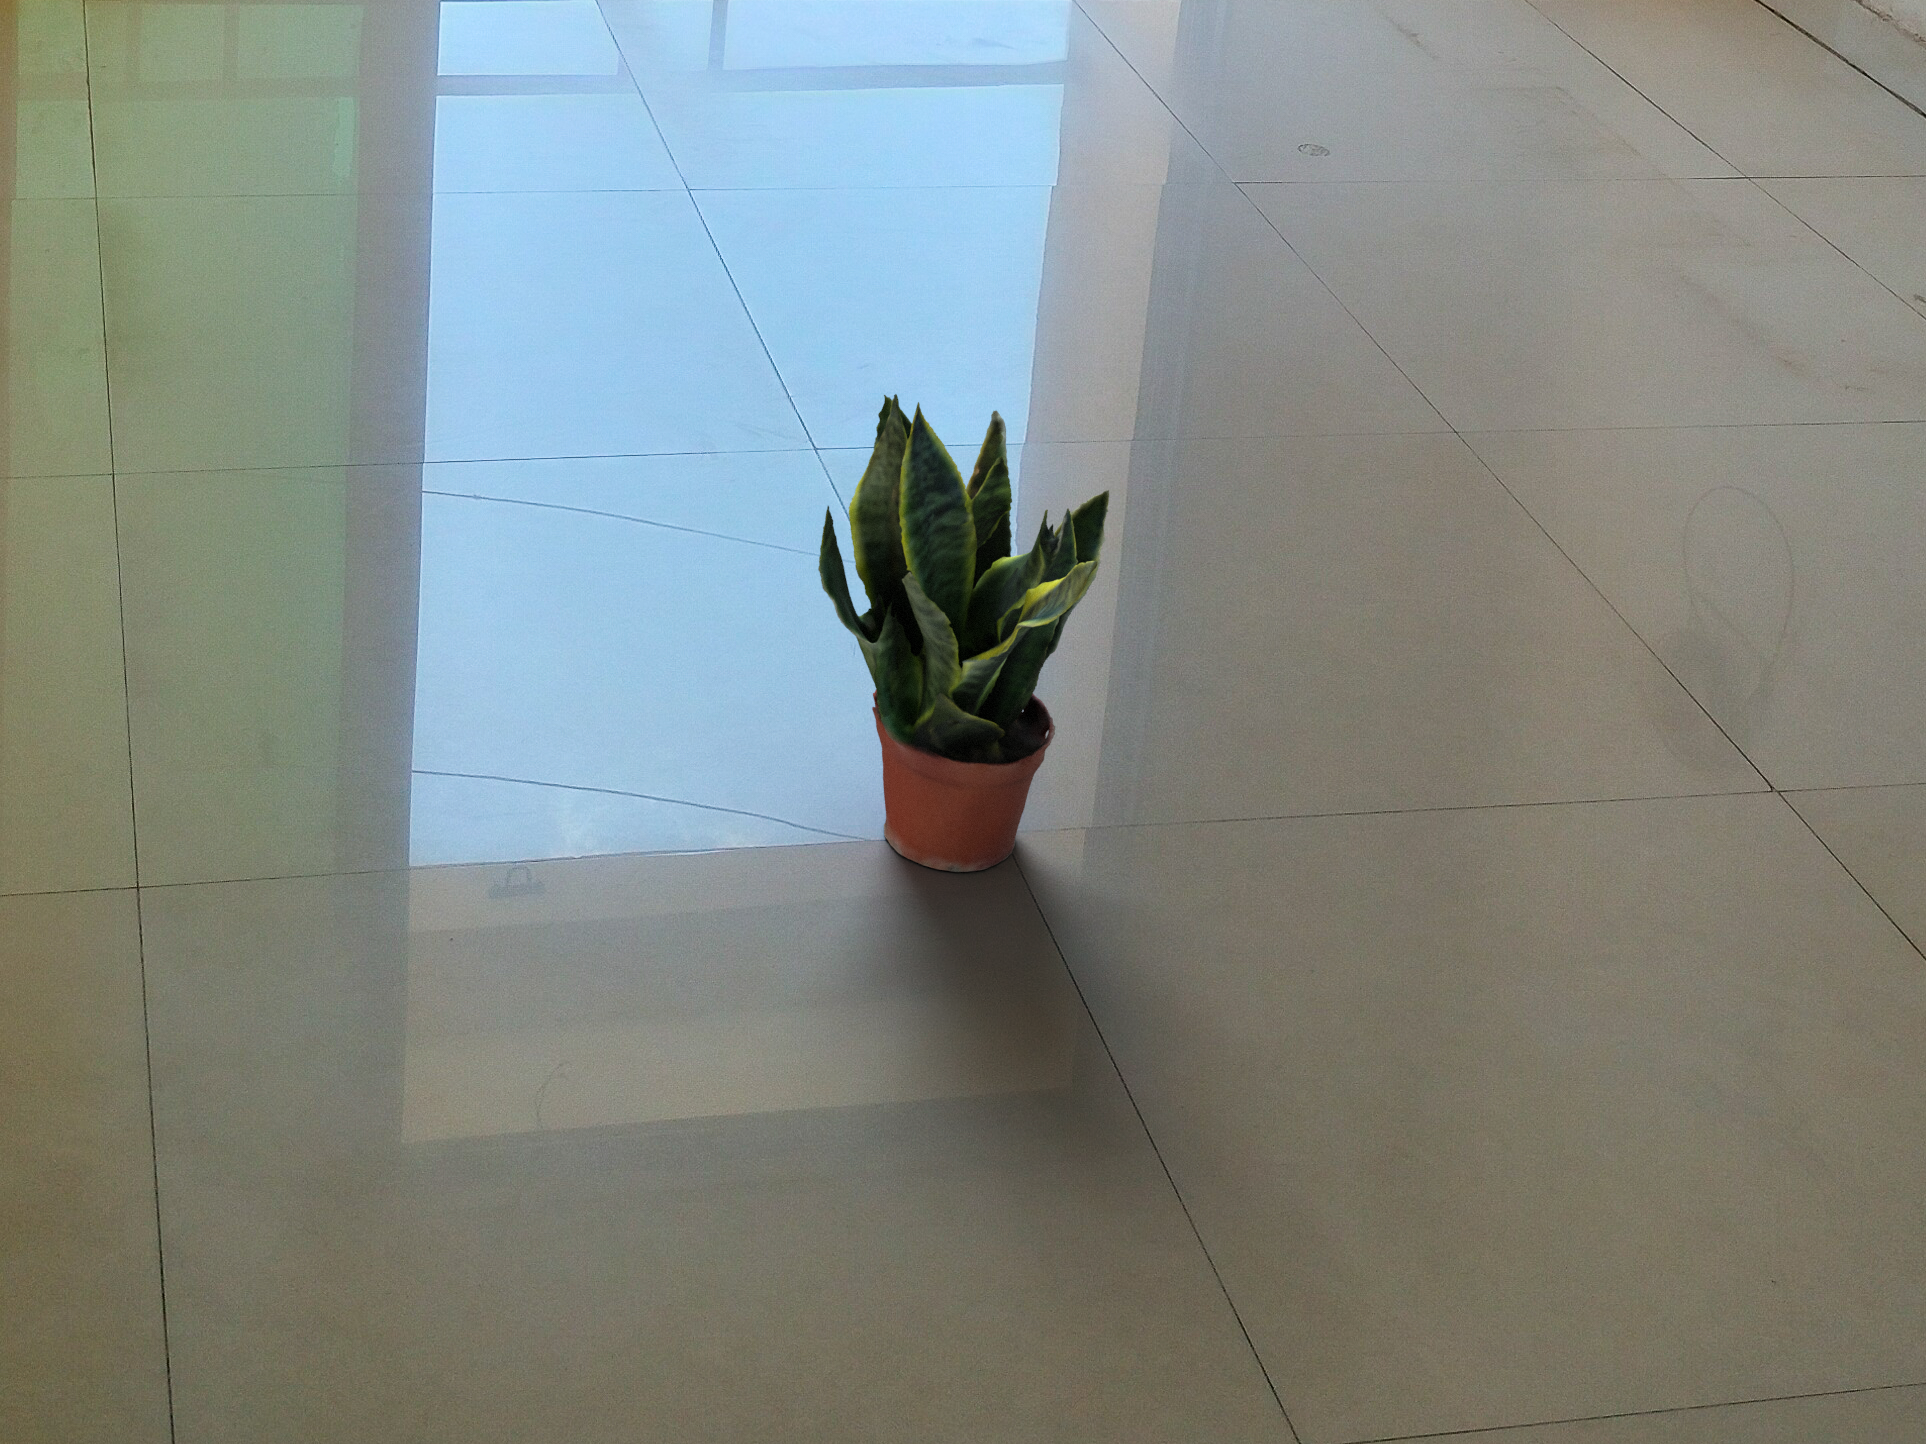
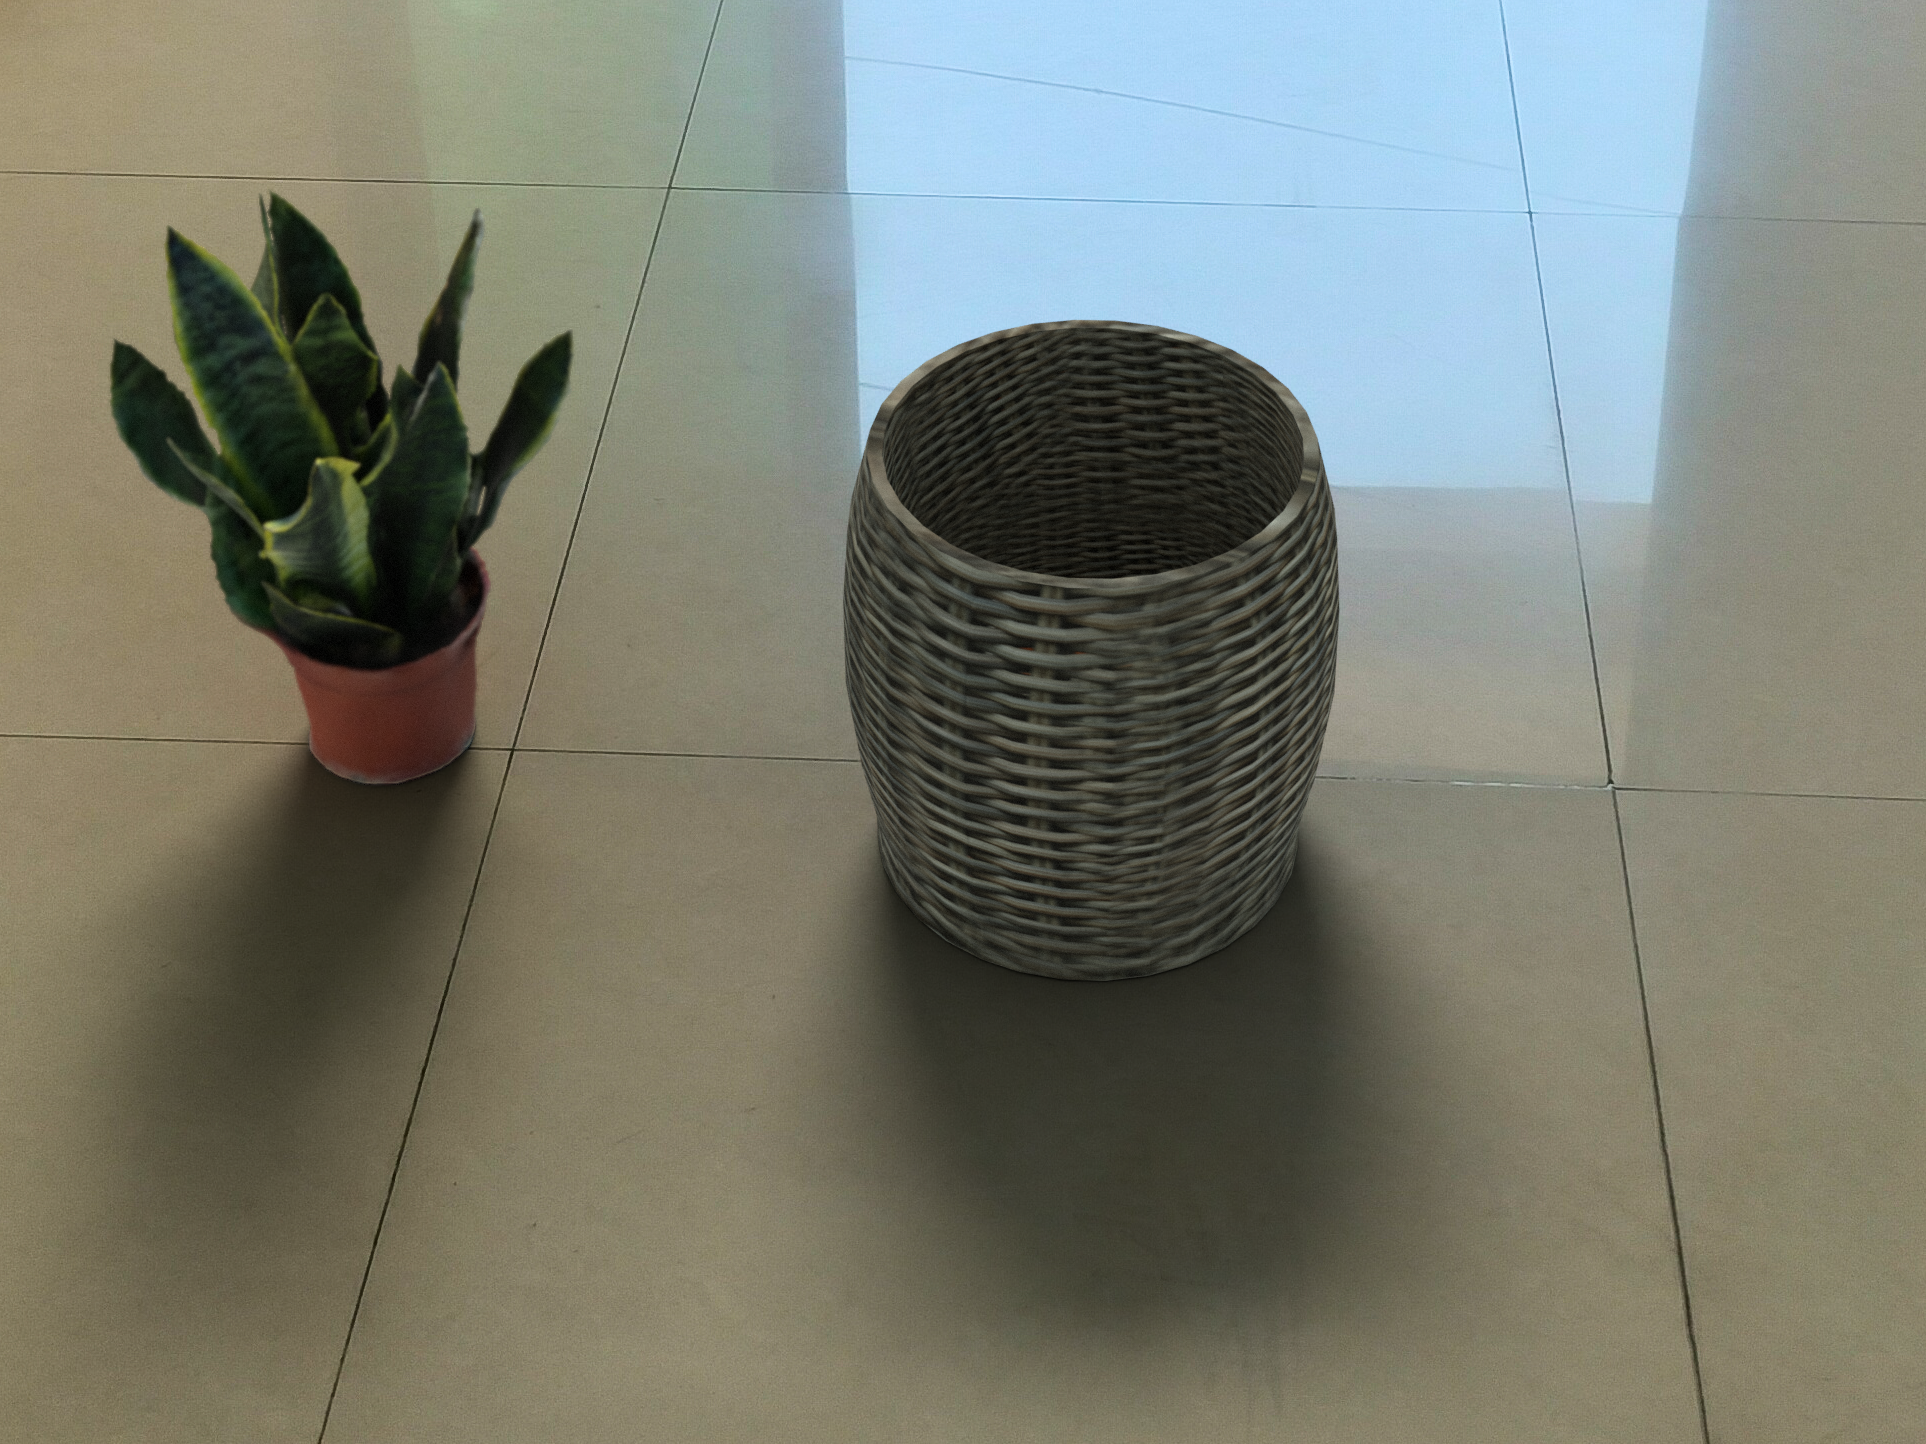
woven basket: none [1334,457,1715,942] -> present [843,320,1339,981]

